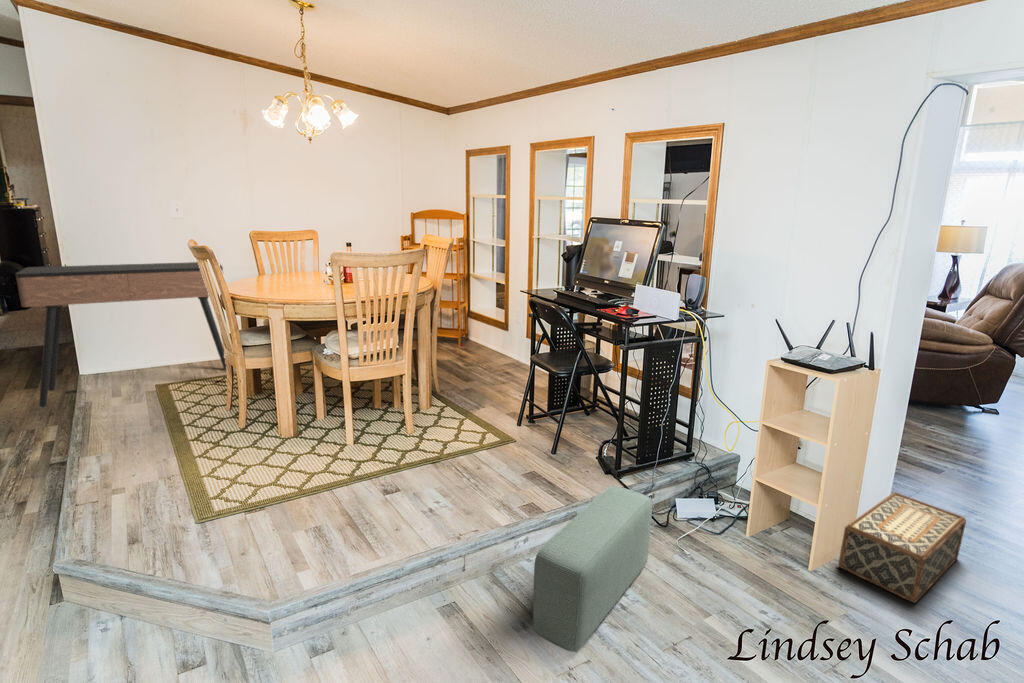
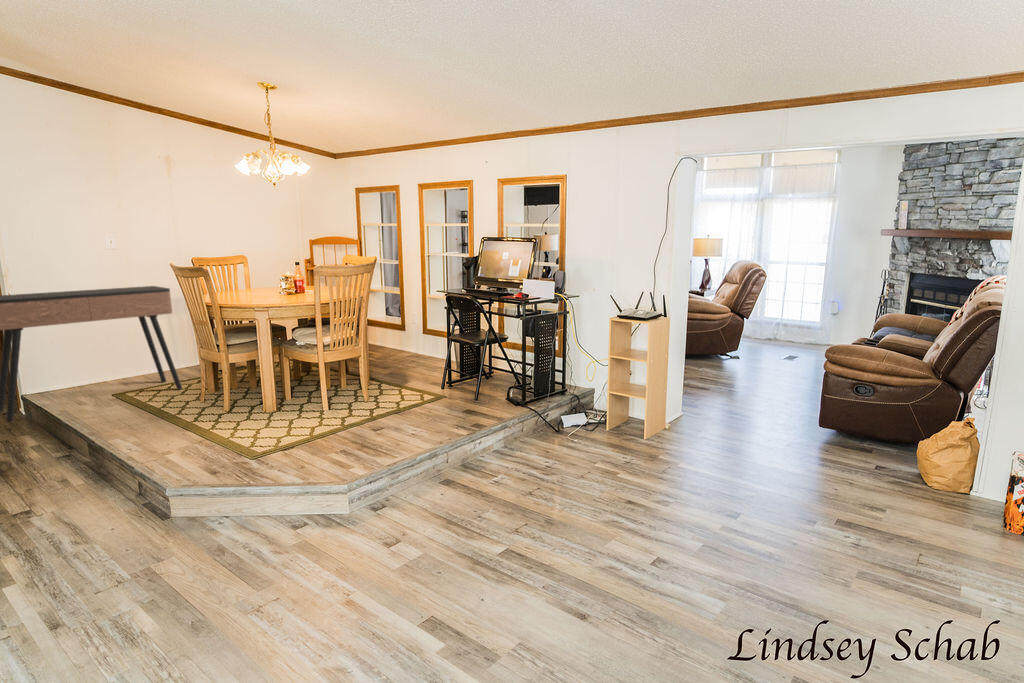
pouf: present [533,486,652,652] -> none [500,403,554,487]
woven basket: present [838,492,966,603] -> none [658,393,719,443]

